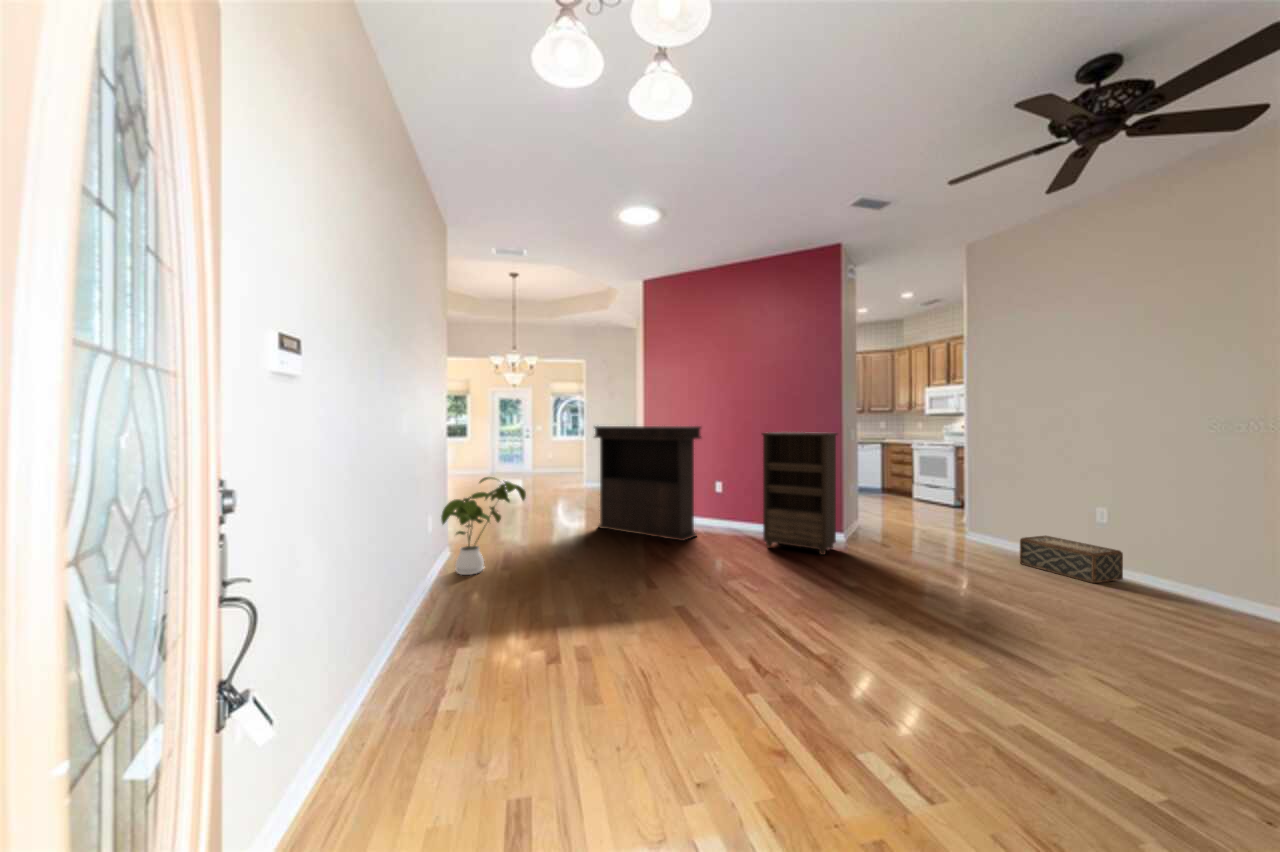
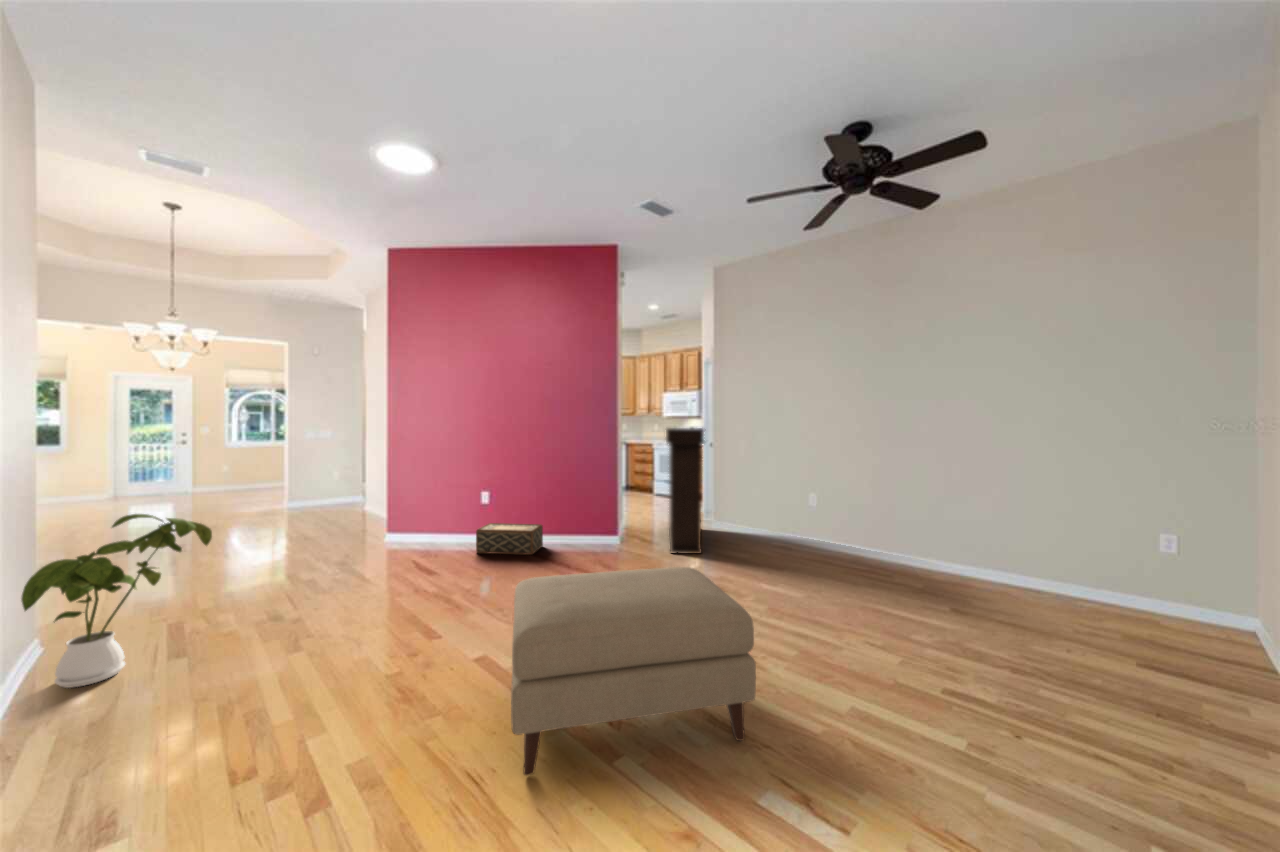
console table: present [594,426,701,541] -> present [666,428,704,554]
bookshelf: present [762,432,837,555] -> none [543,435,617,561]
woven basket: present [1020,536,1123,583] -> present [476,523,543,555]
ottoman: none [669,545,886,714] -> present [511,567,756,776]

